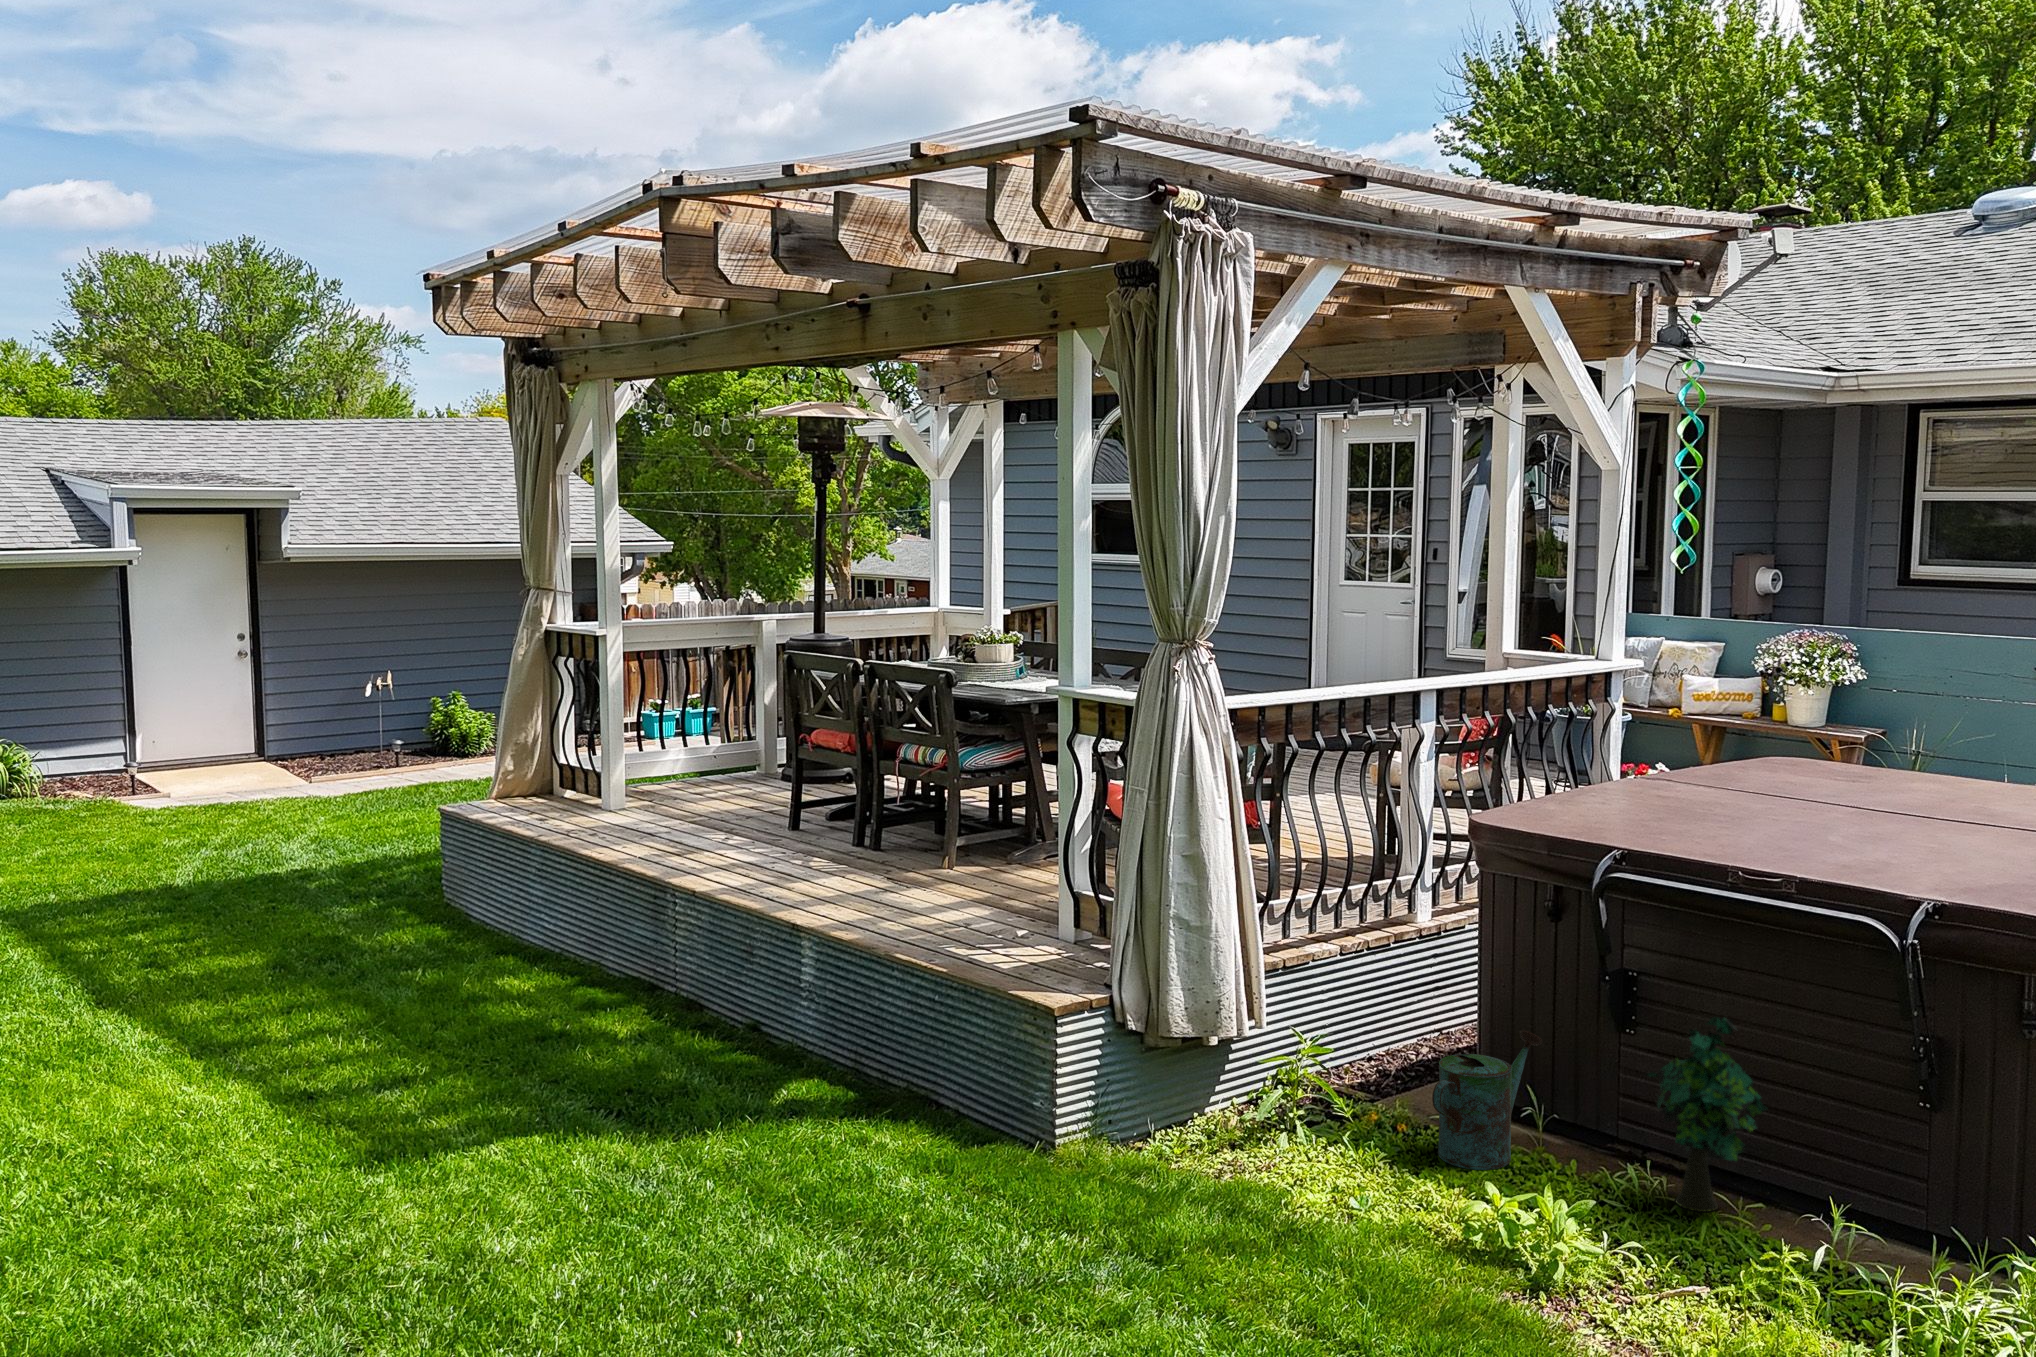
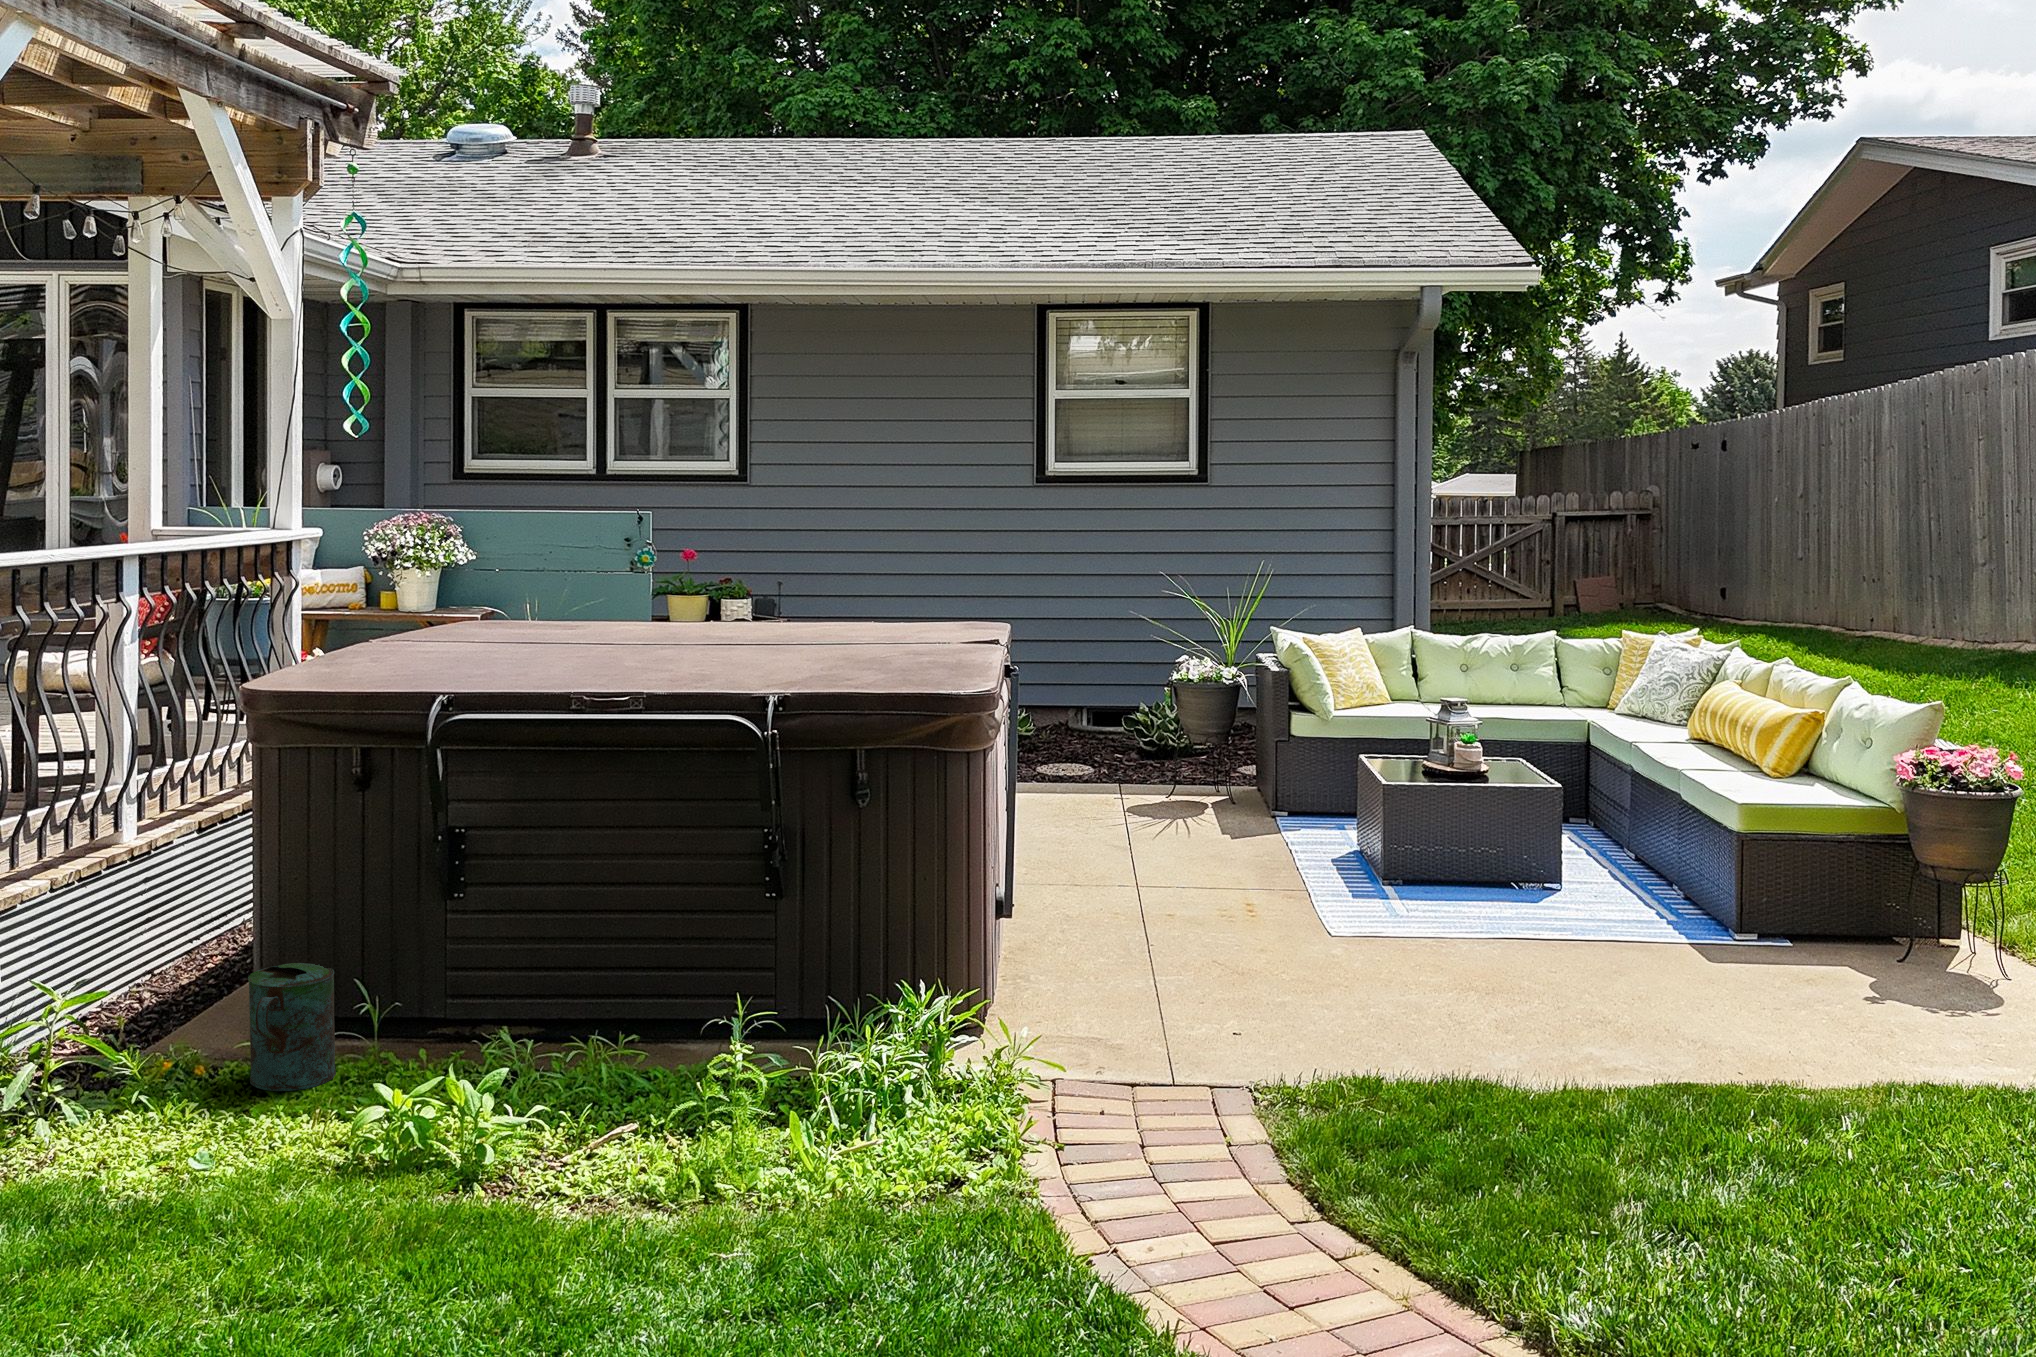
decorative plant: present [1644,1017,1767,1212] -> none [479,869,602,1068]

